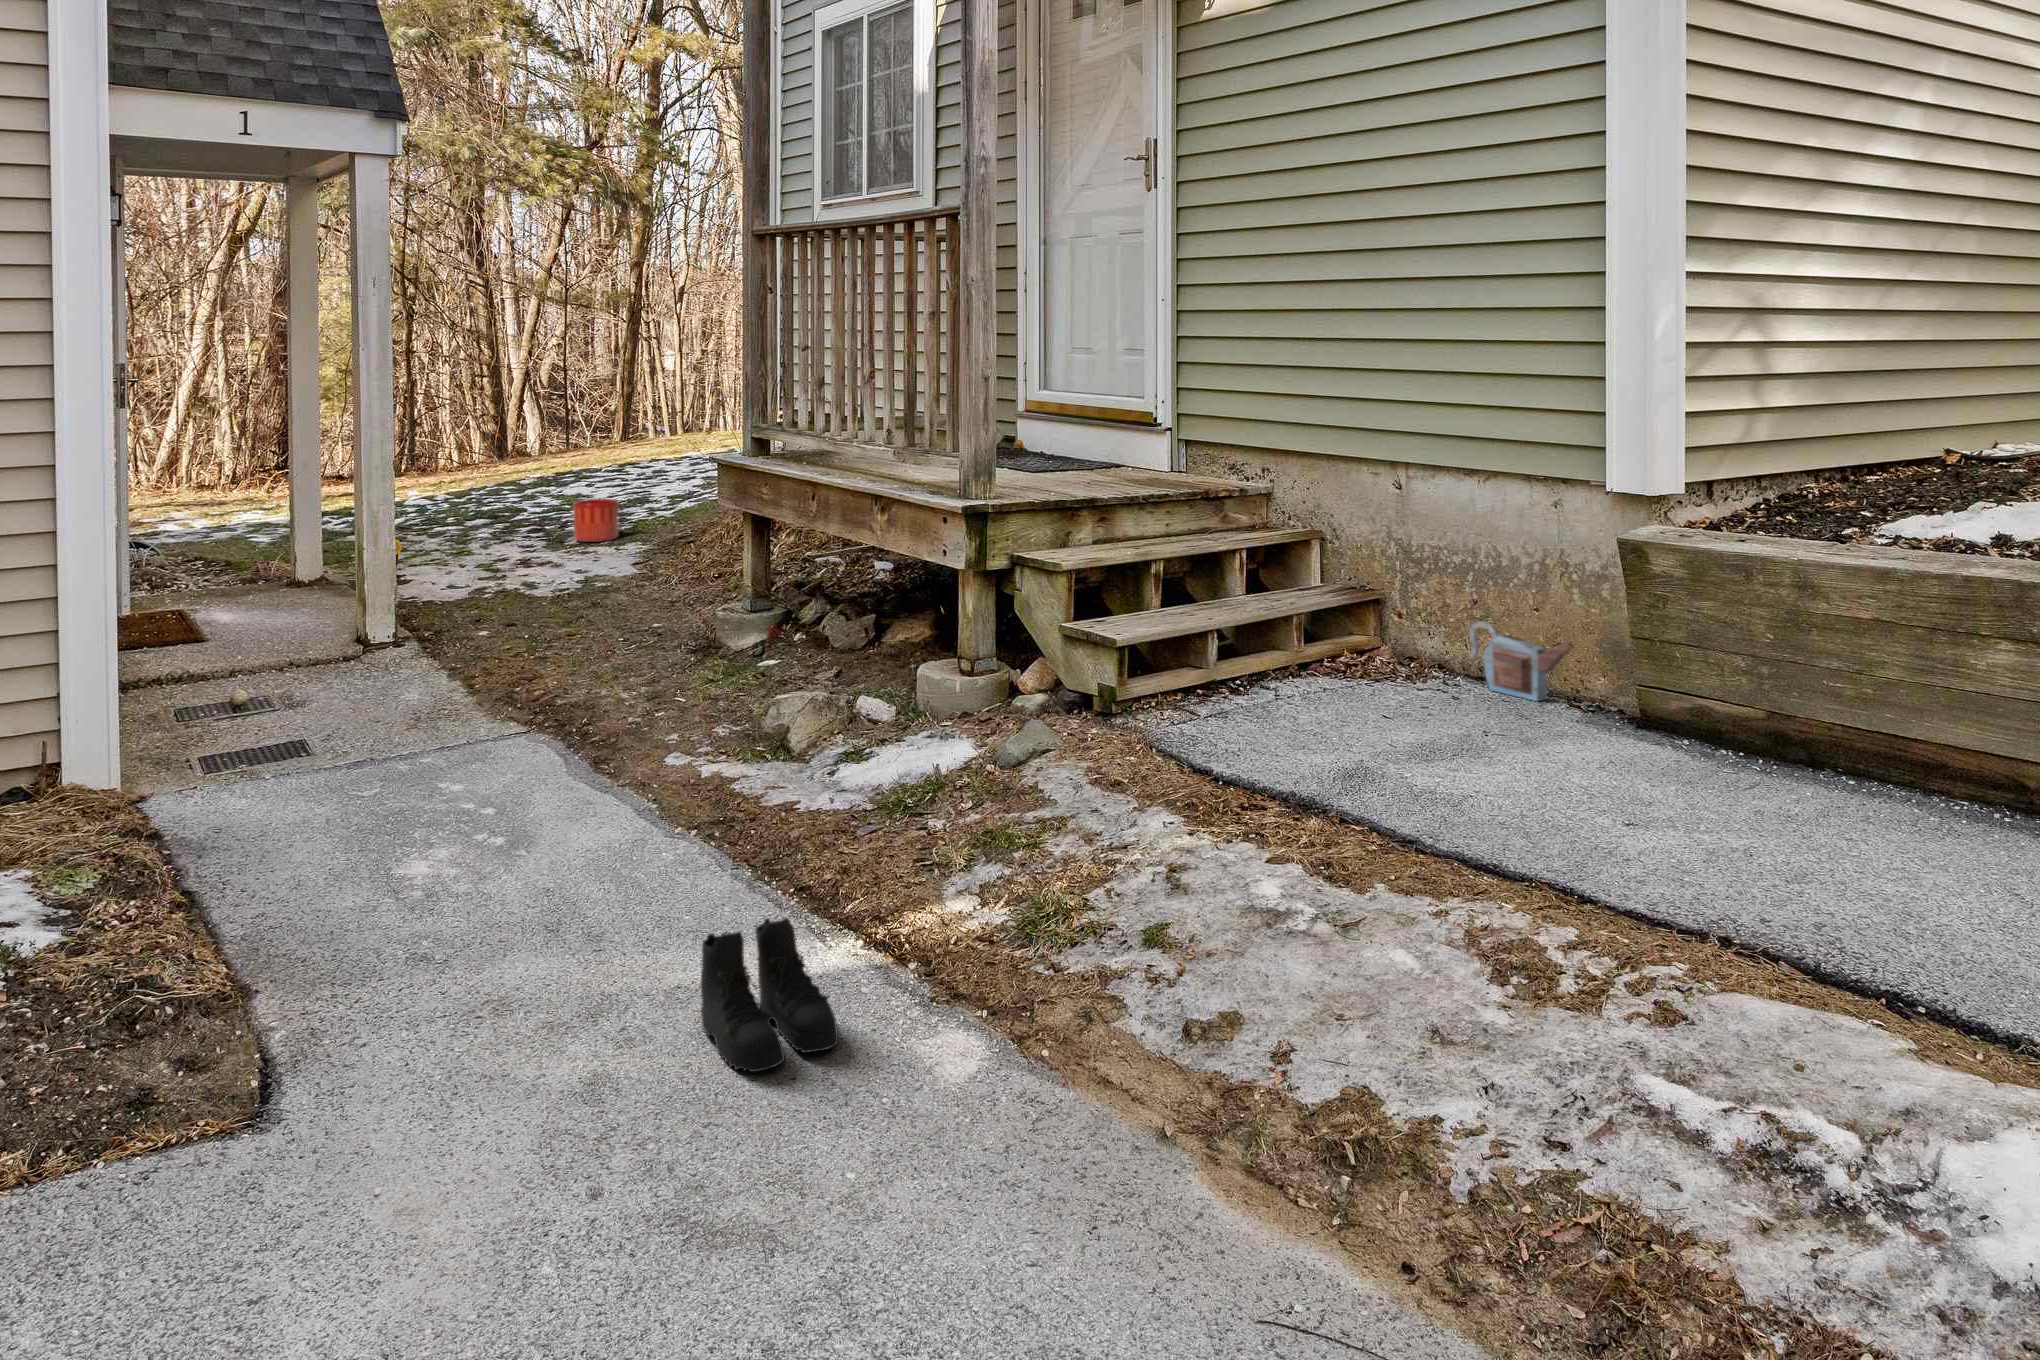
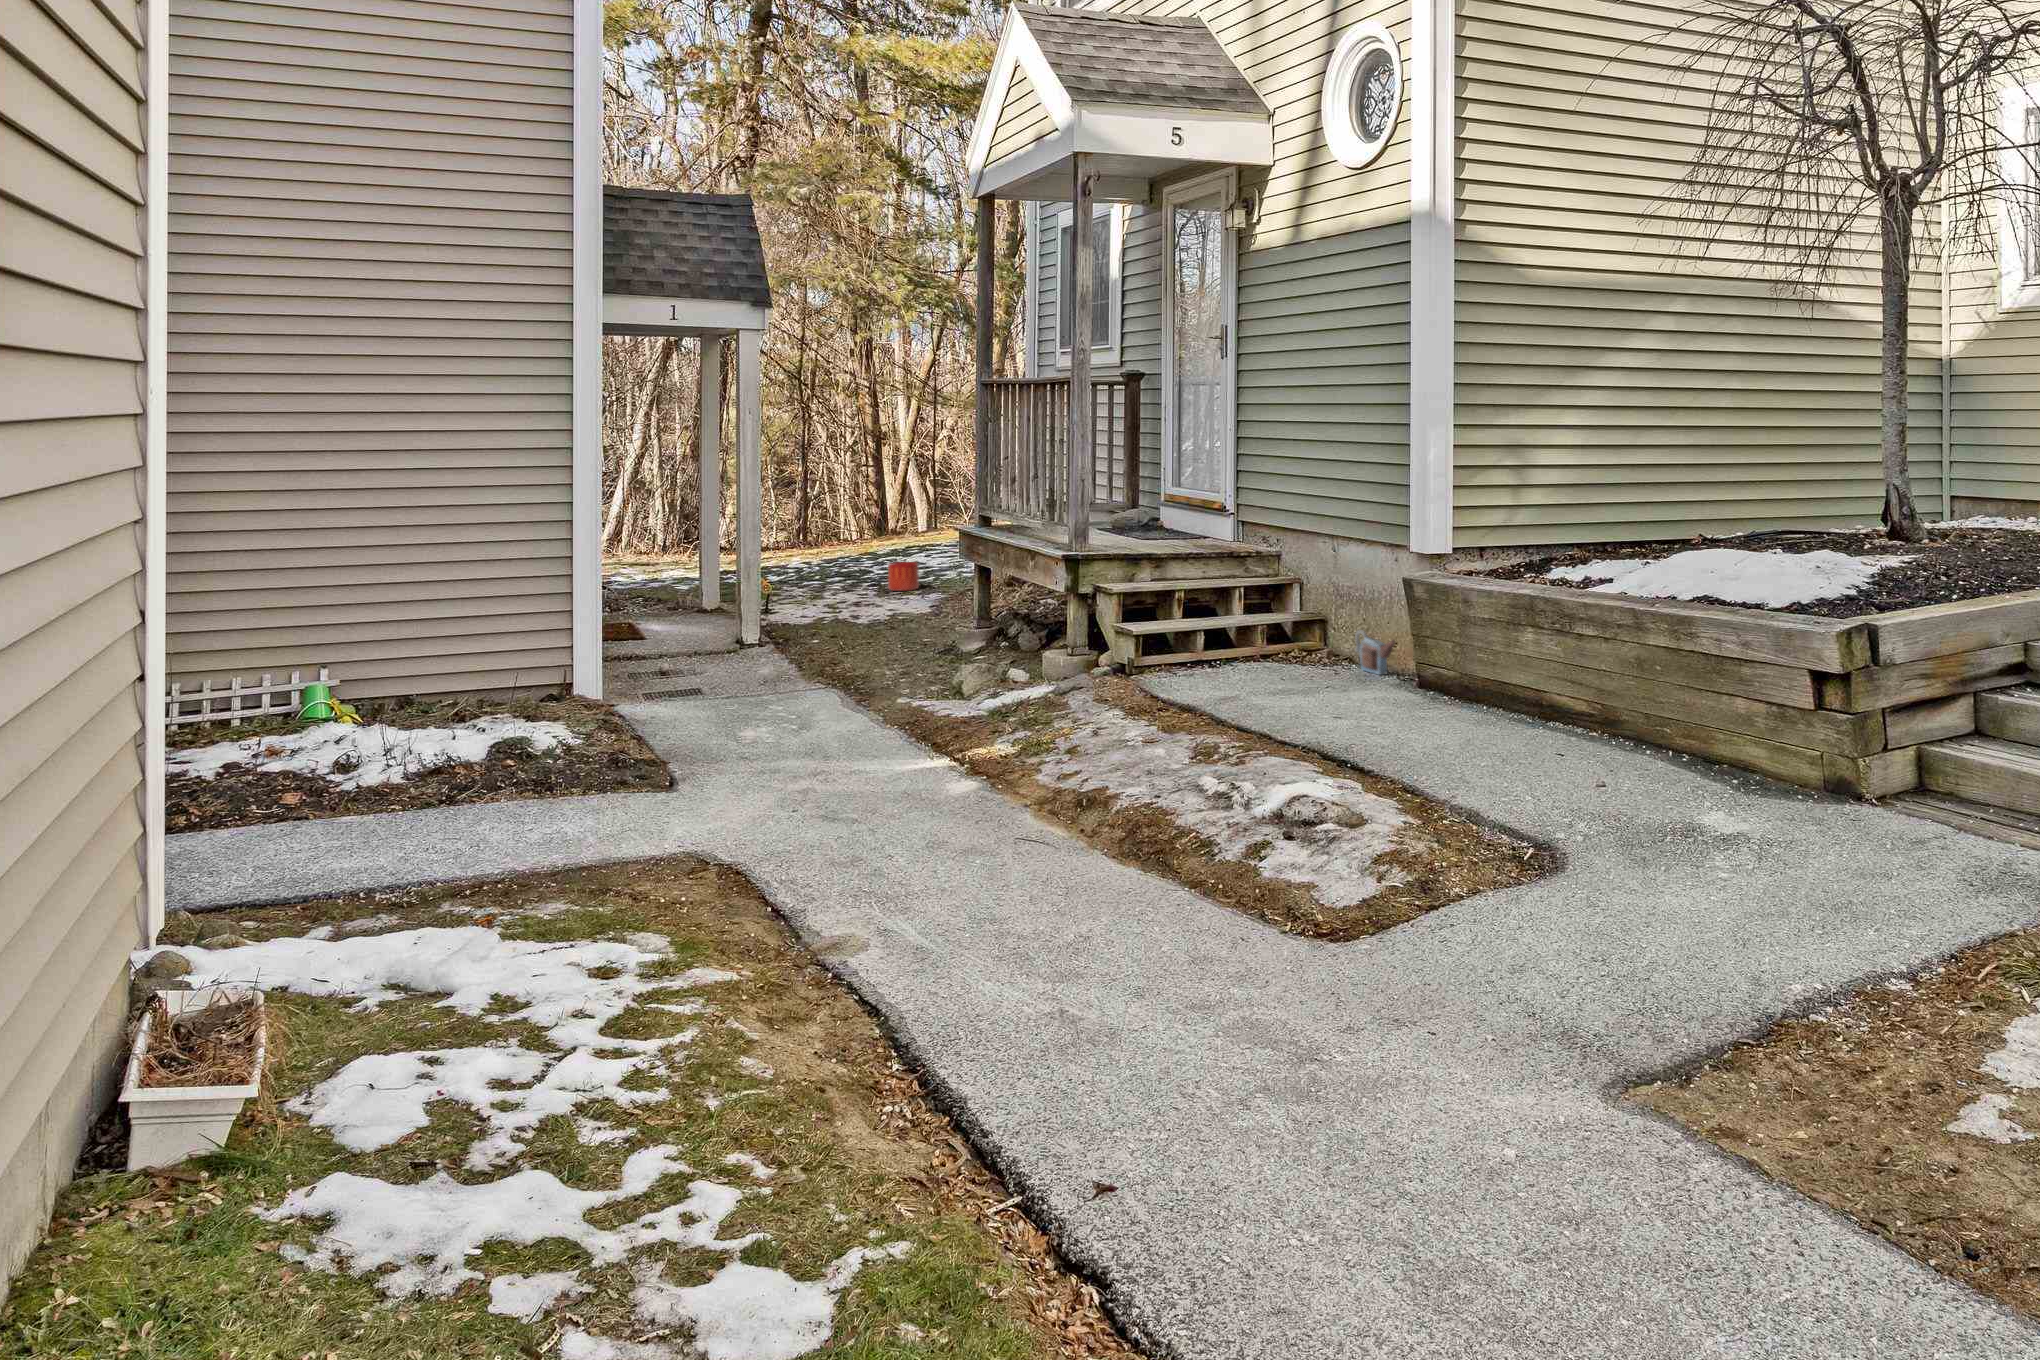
boots: present [700,918,838,1072] -> none [853,727,909,782]

